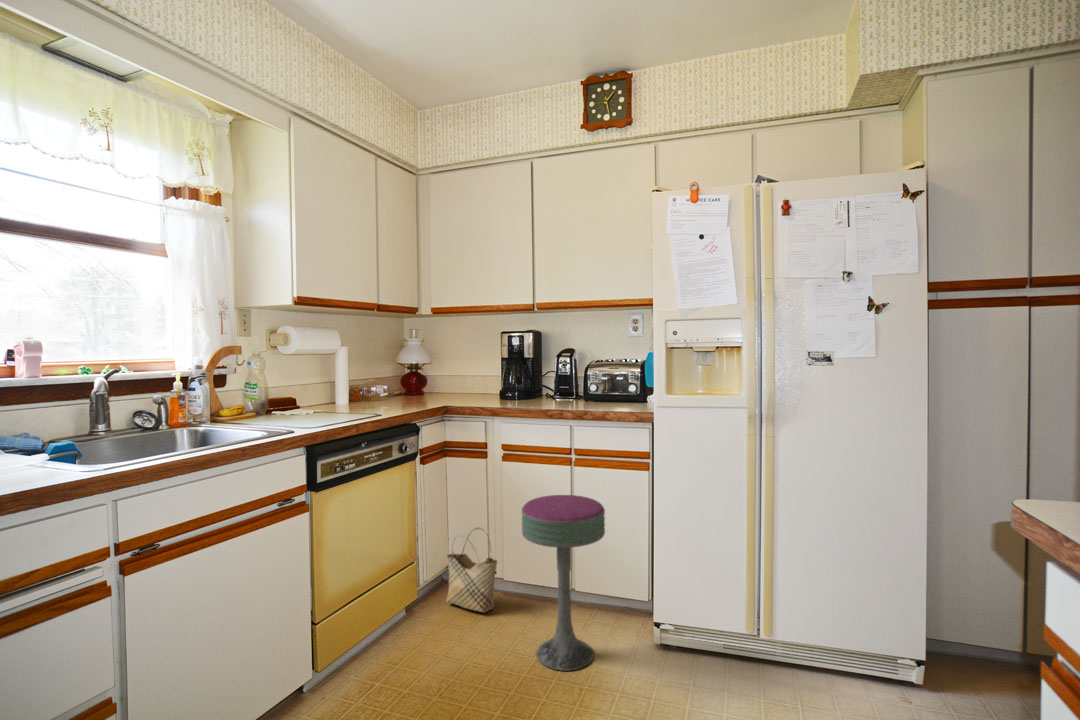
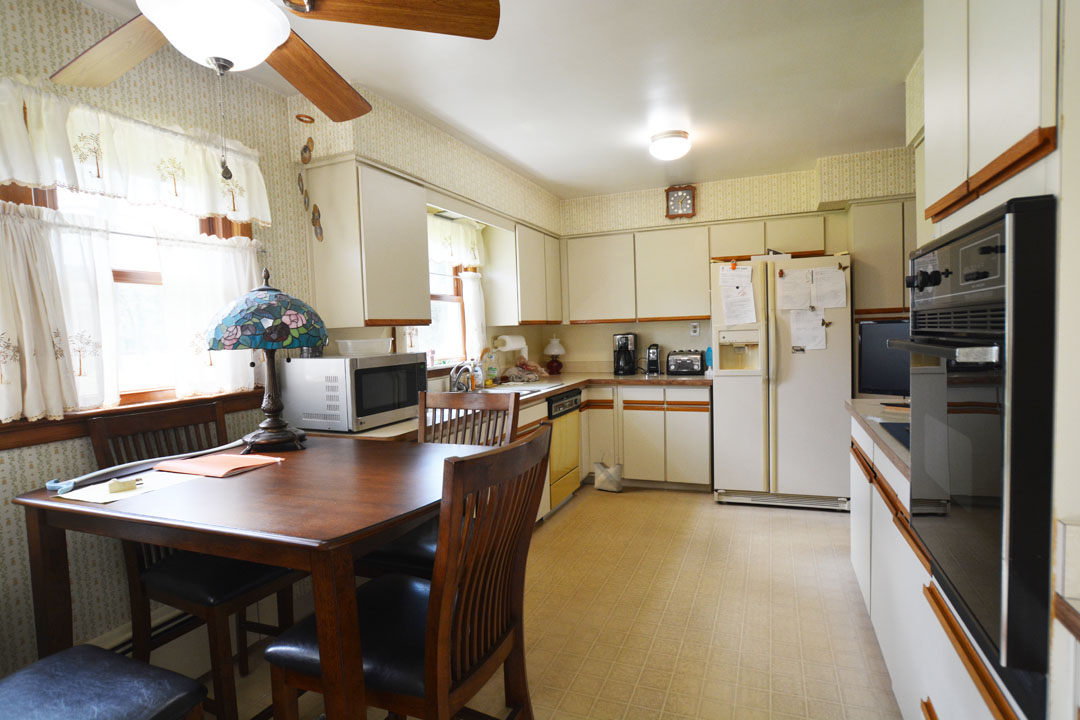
bar stool: present [522,495,605,671] -> none [645,424,688,508]

